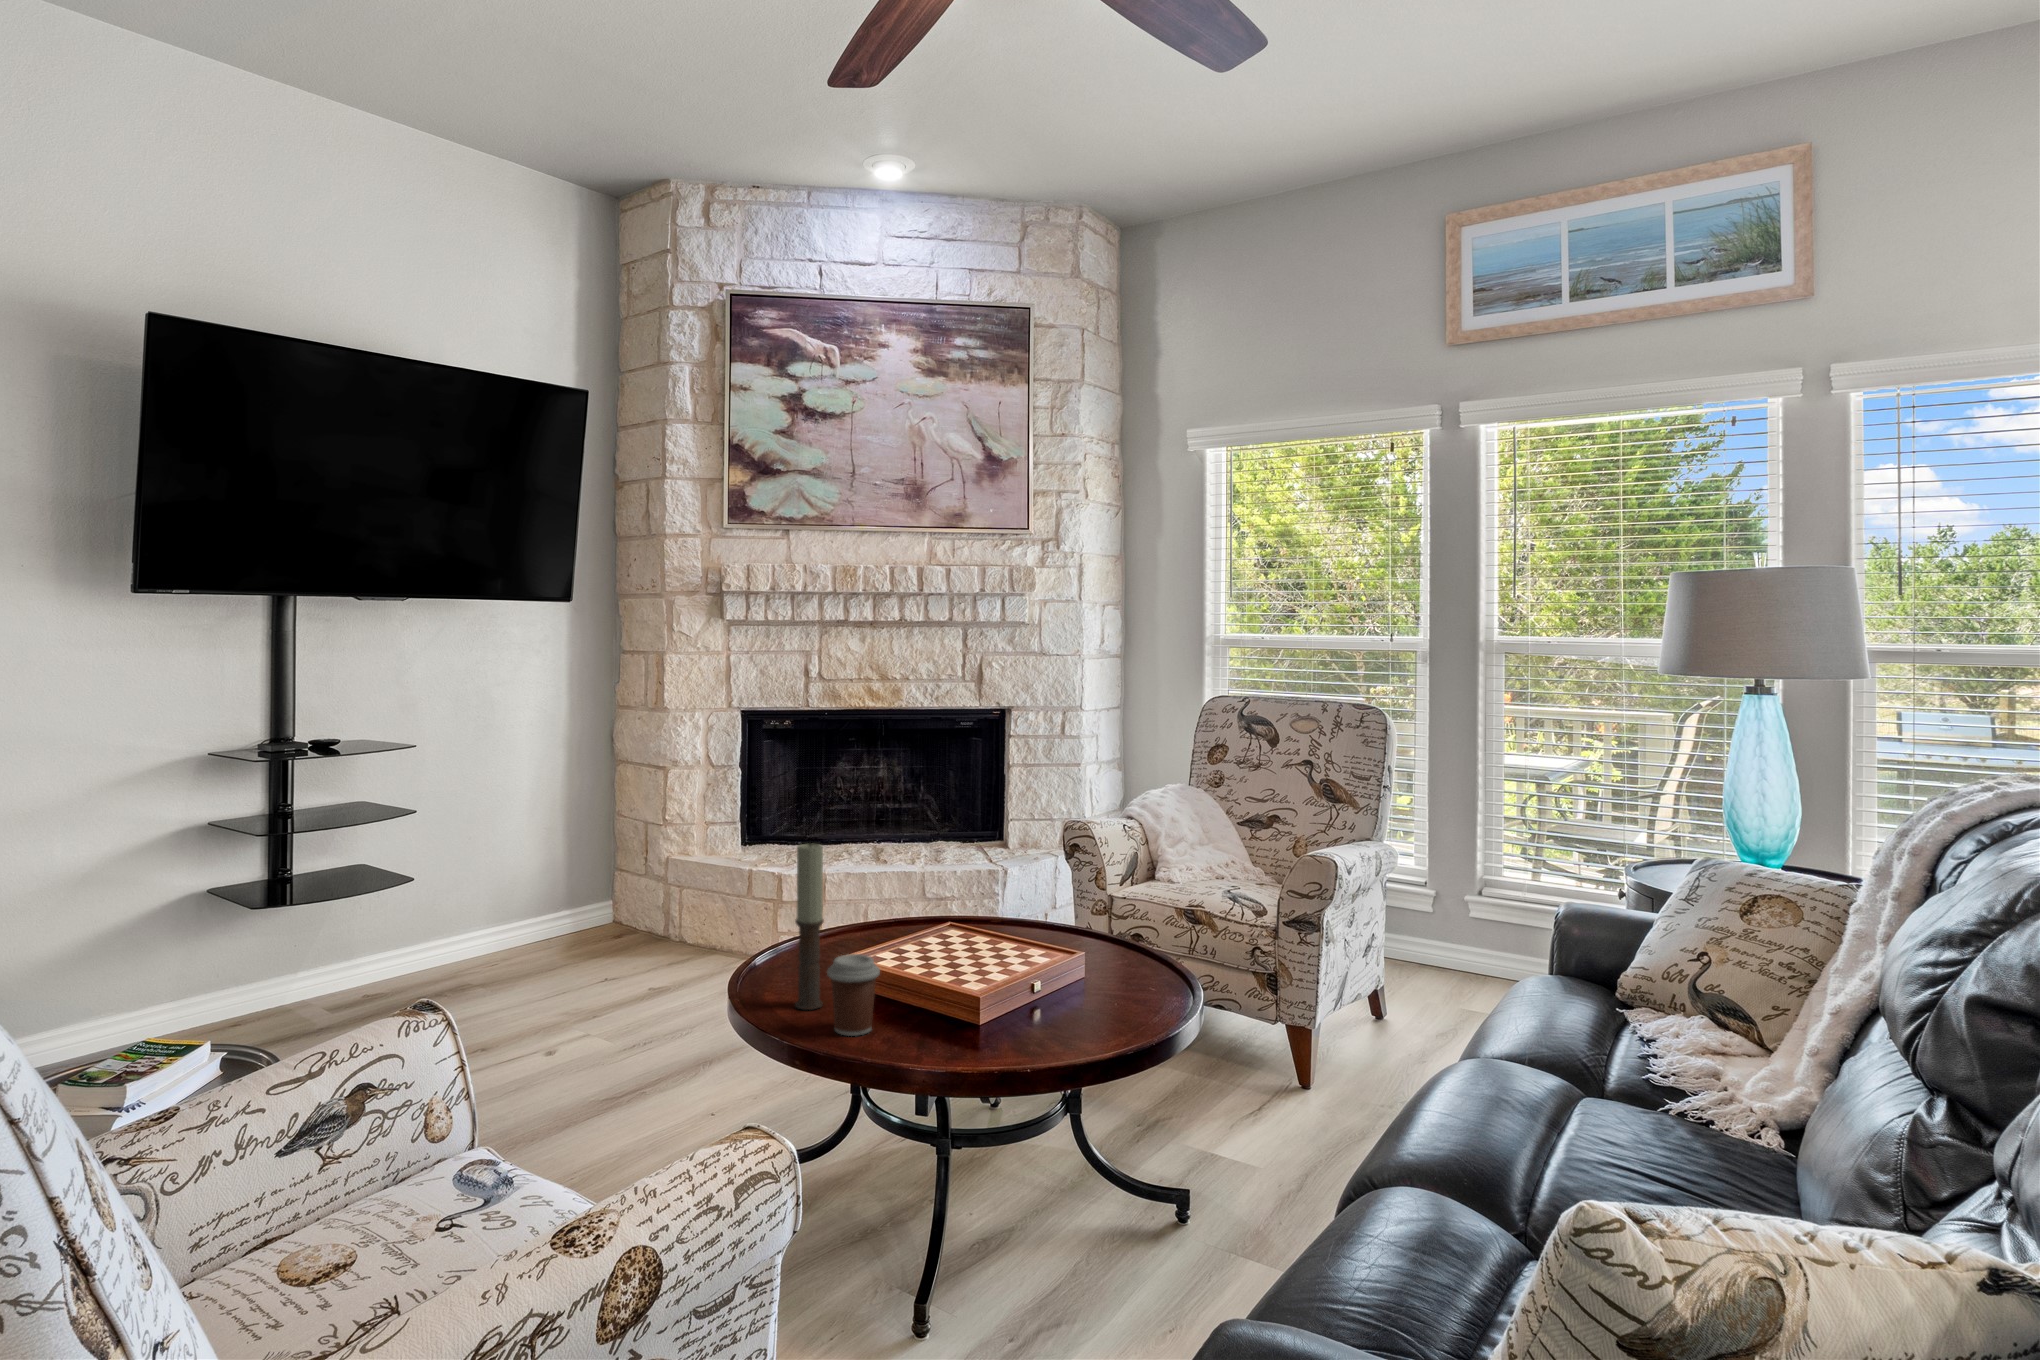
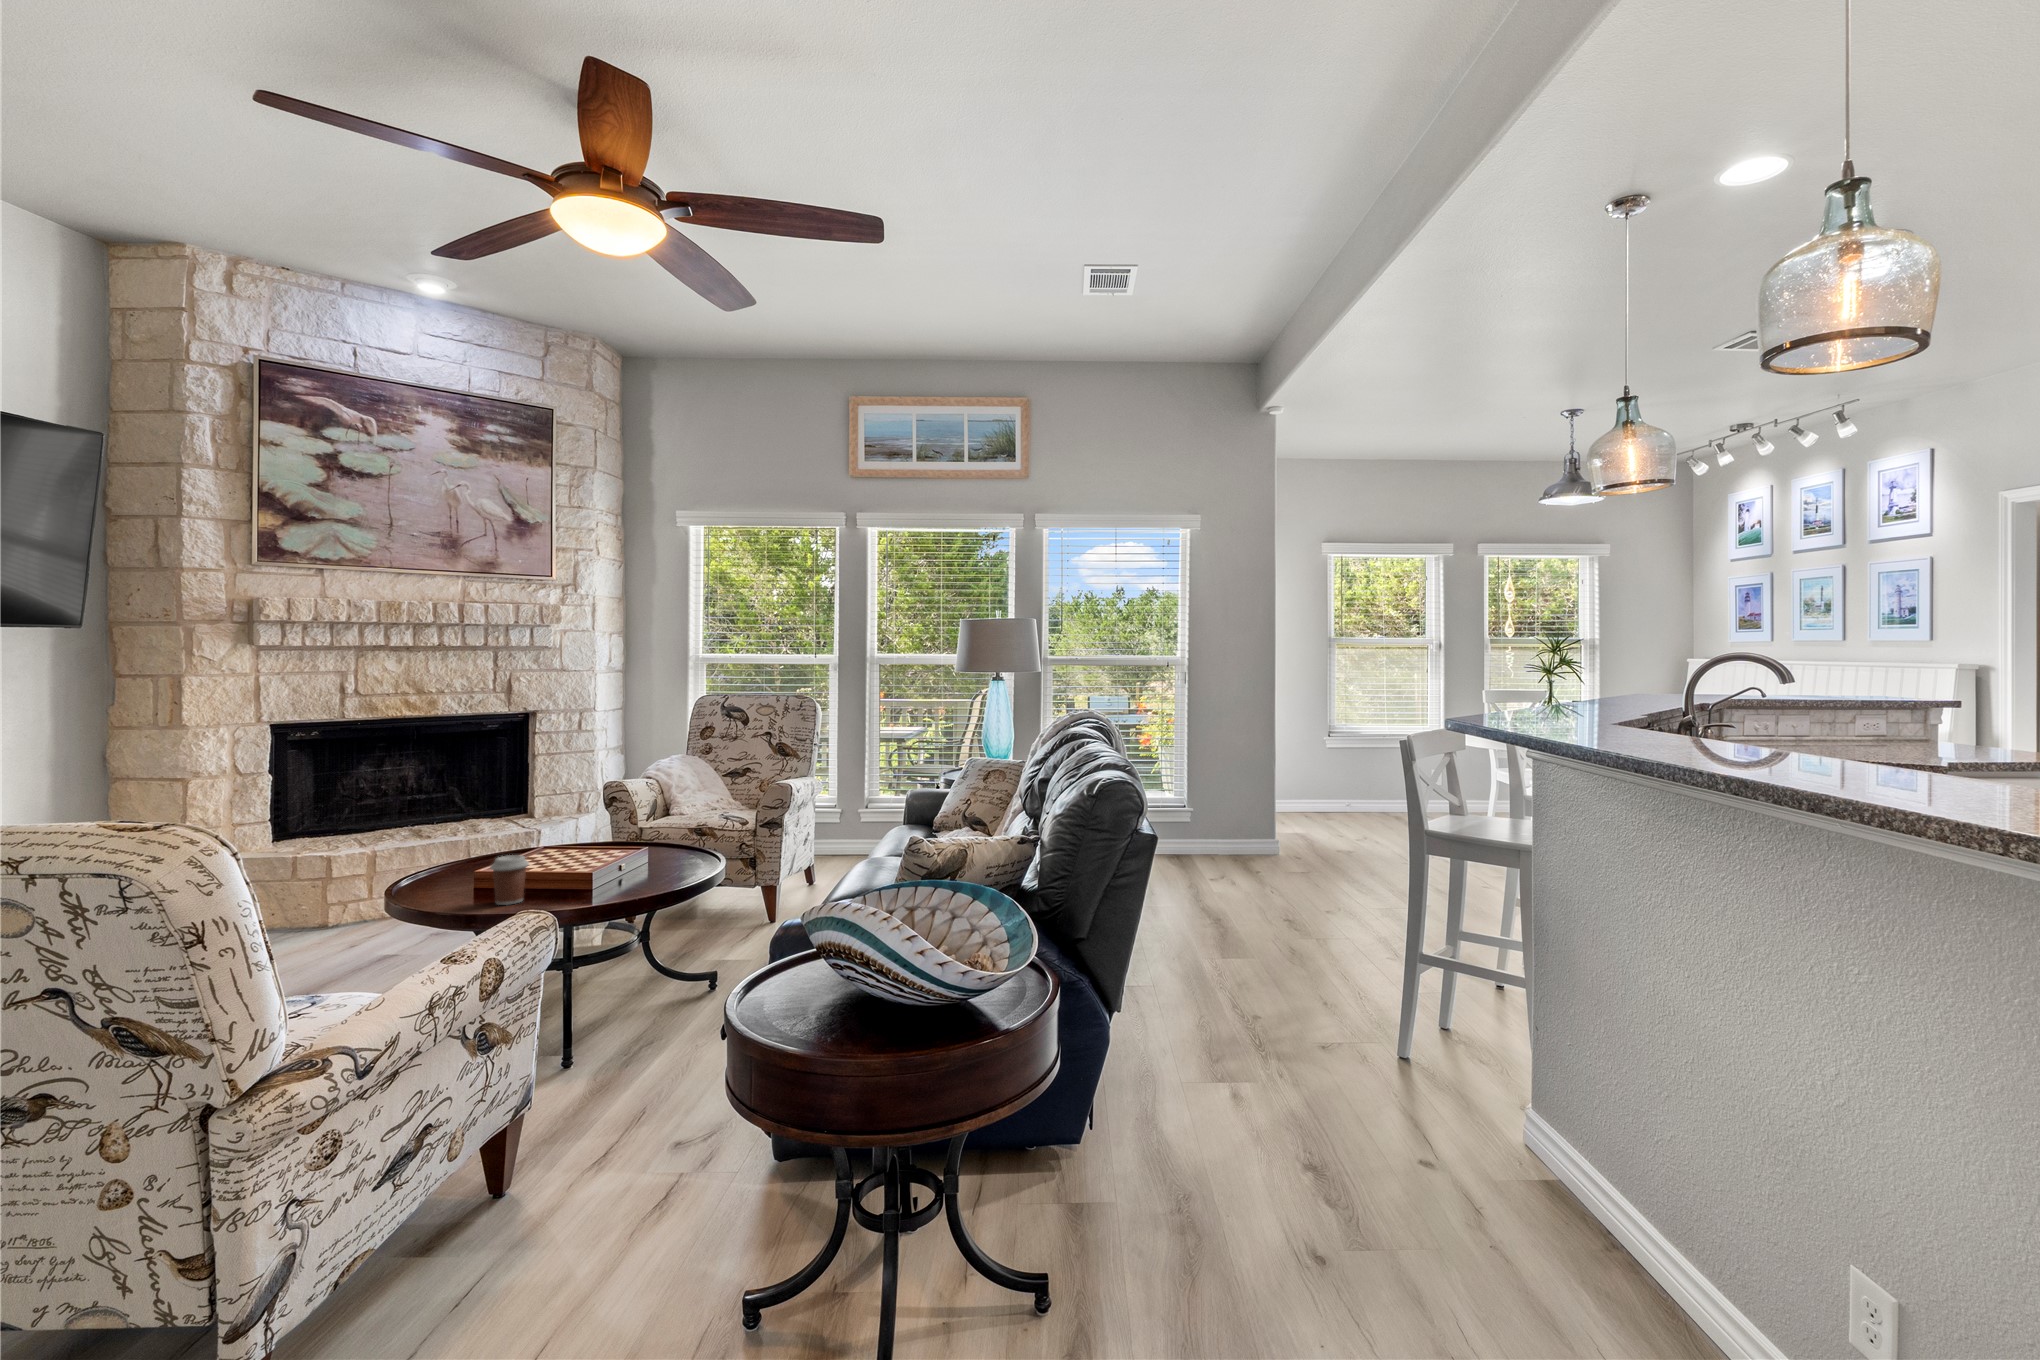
candle: present [795,843,824,1010] -> none [454,789,476,900]

